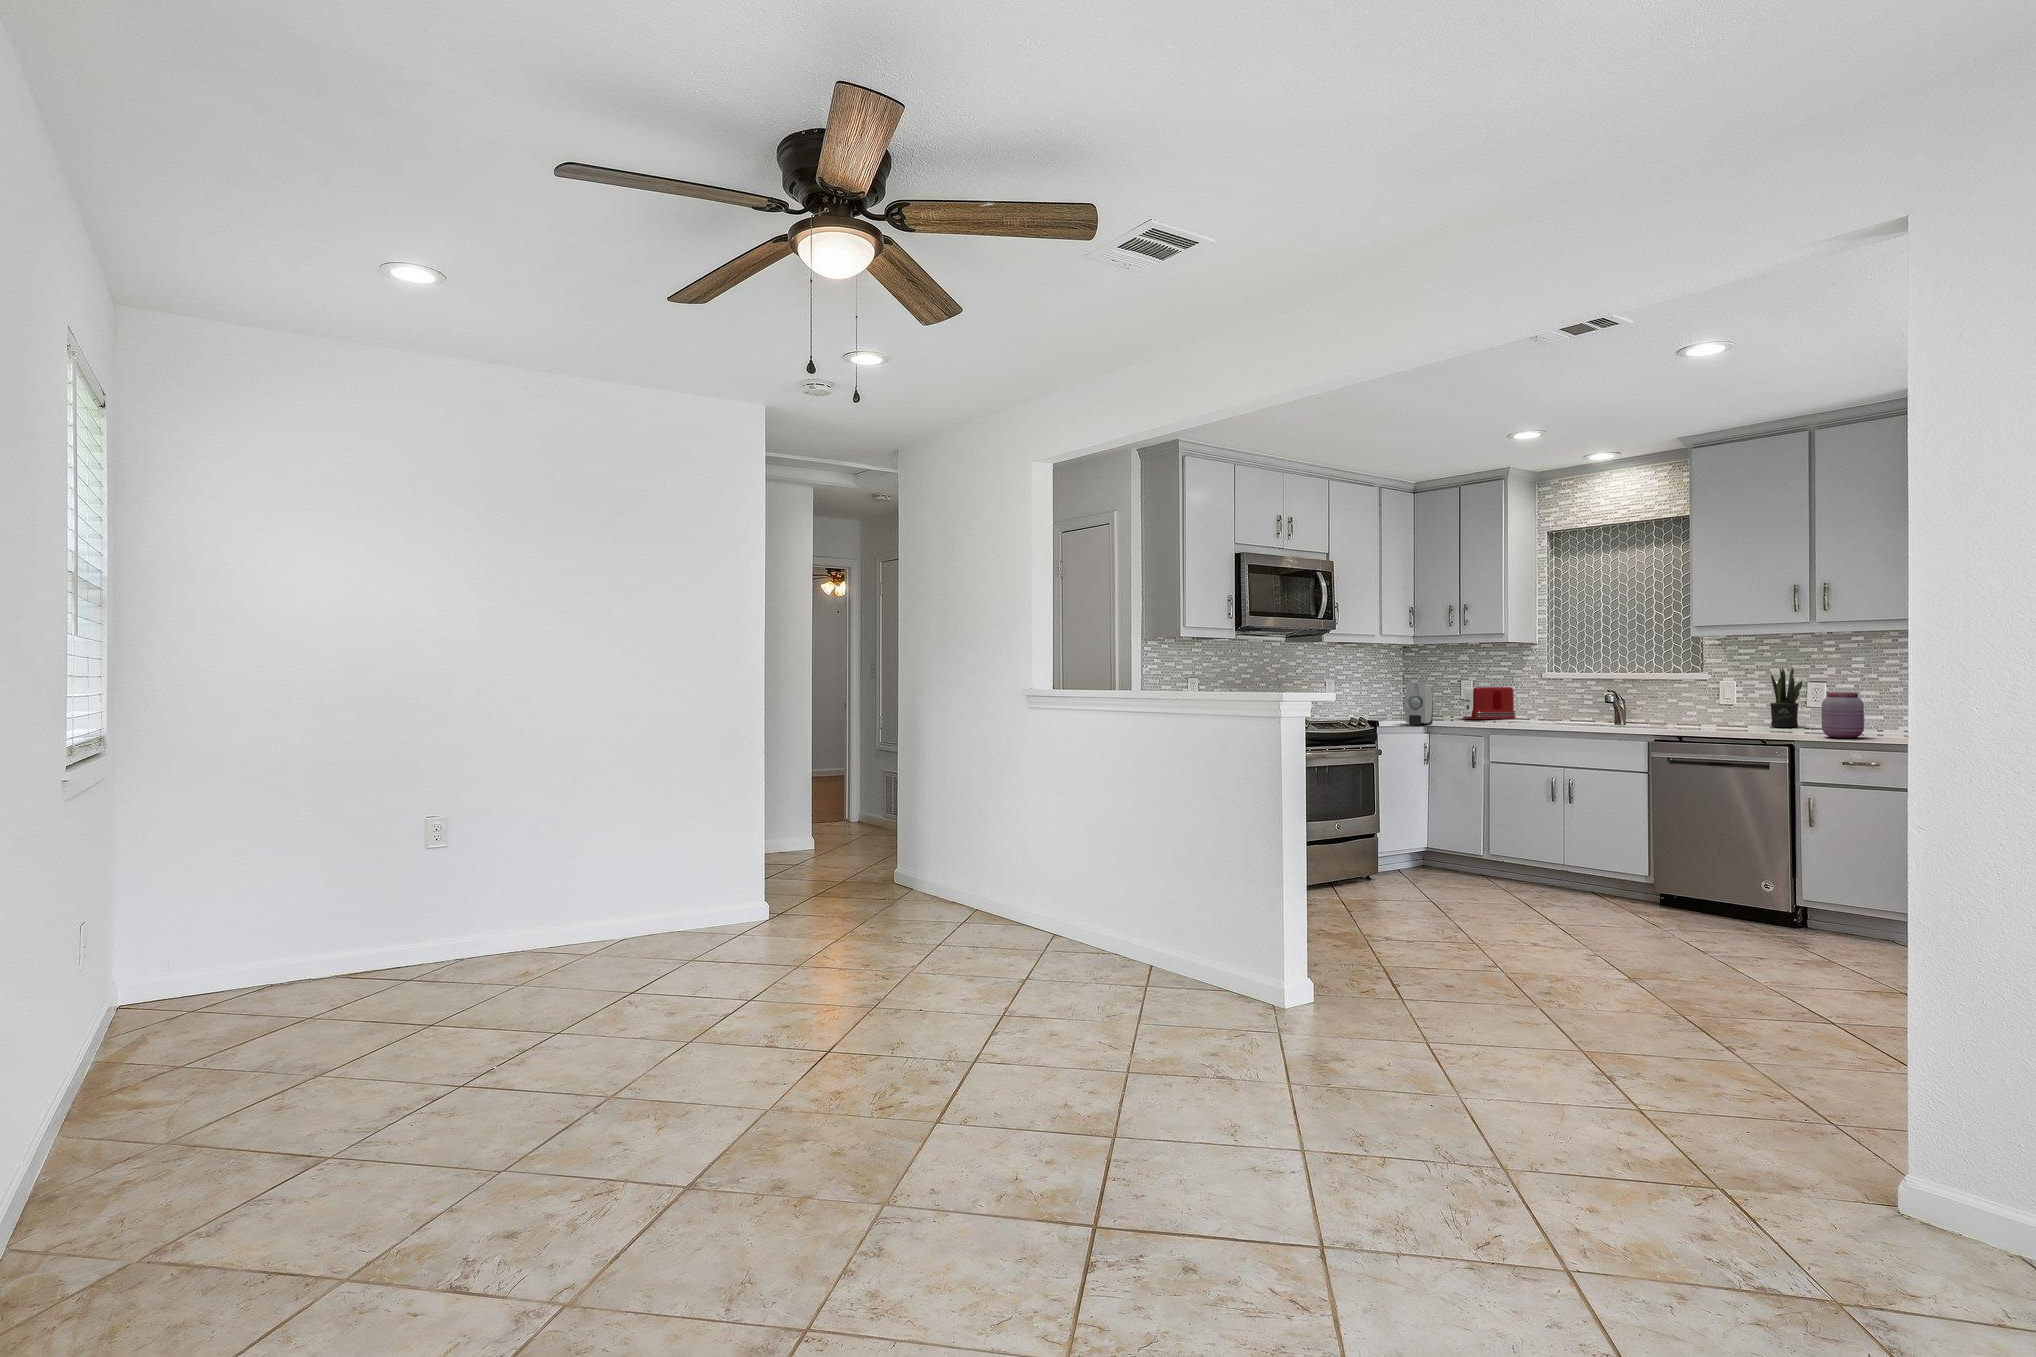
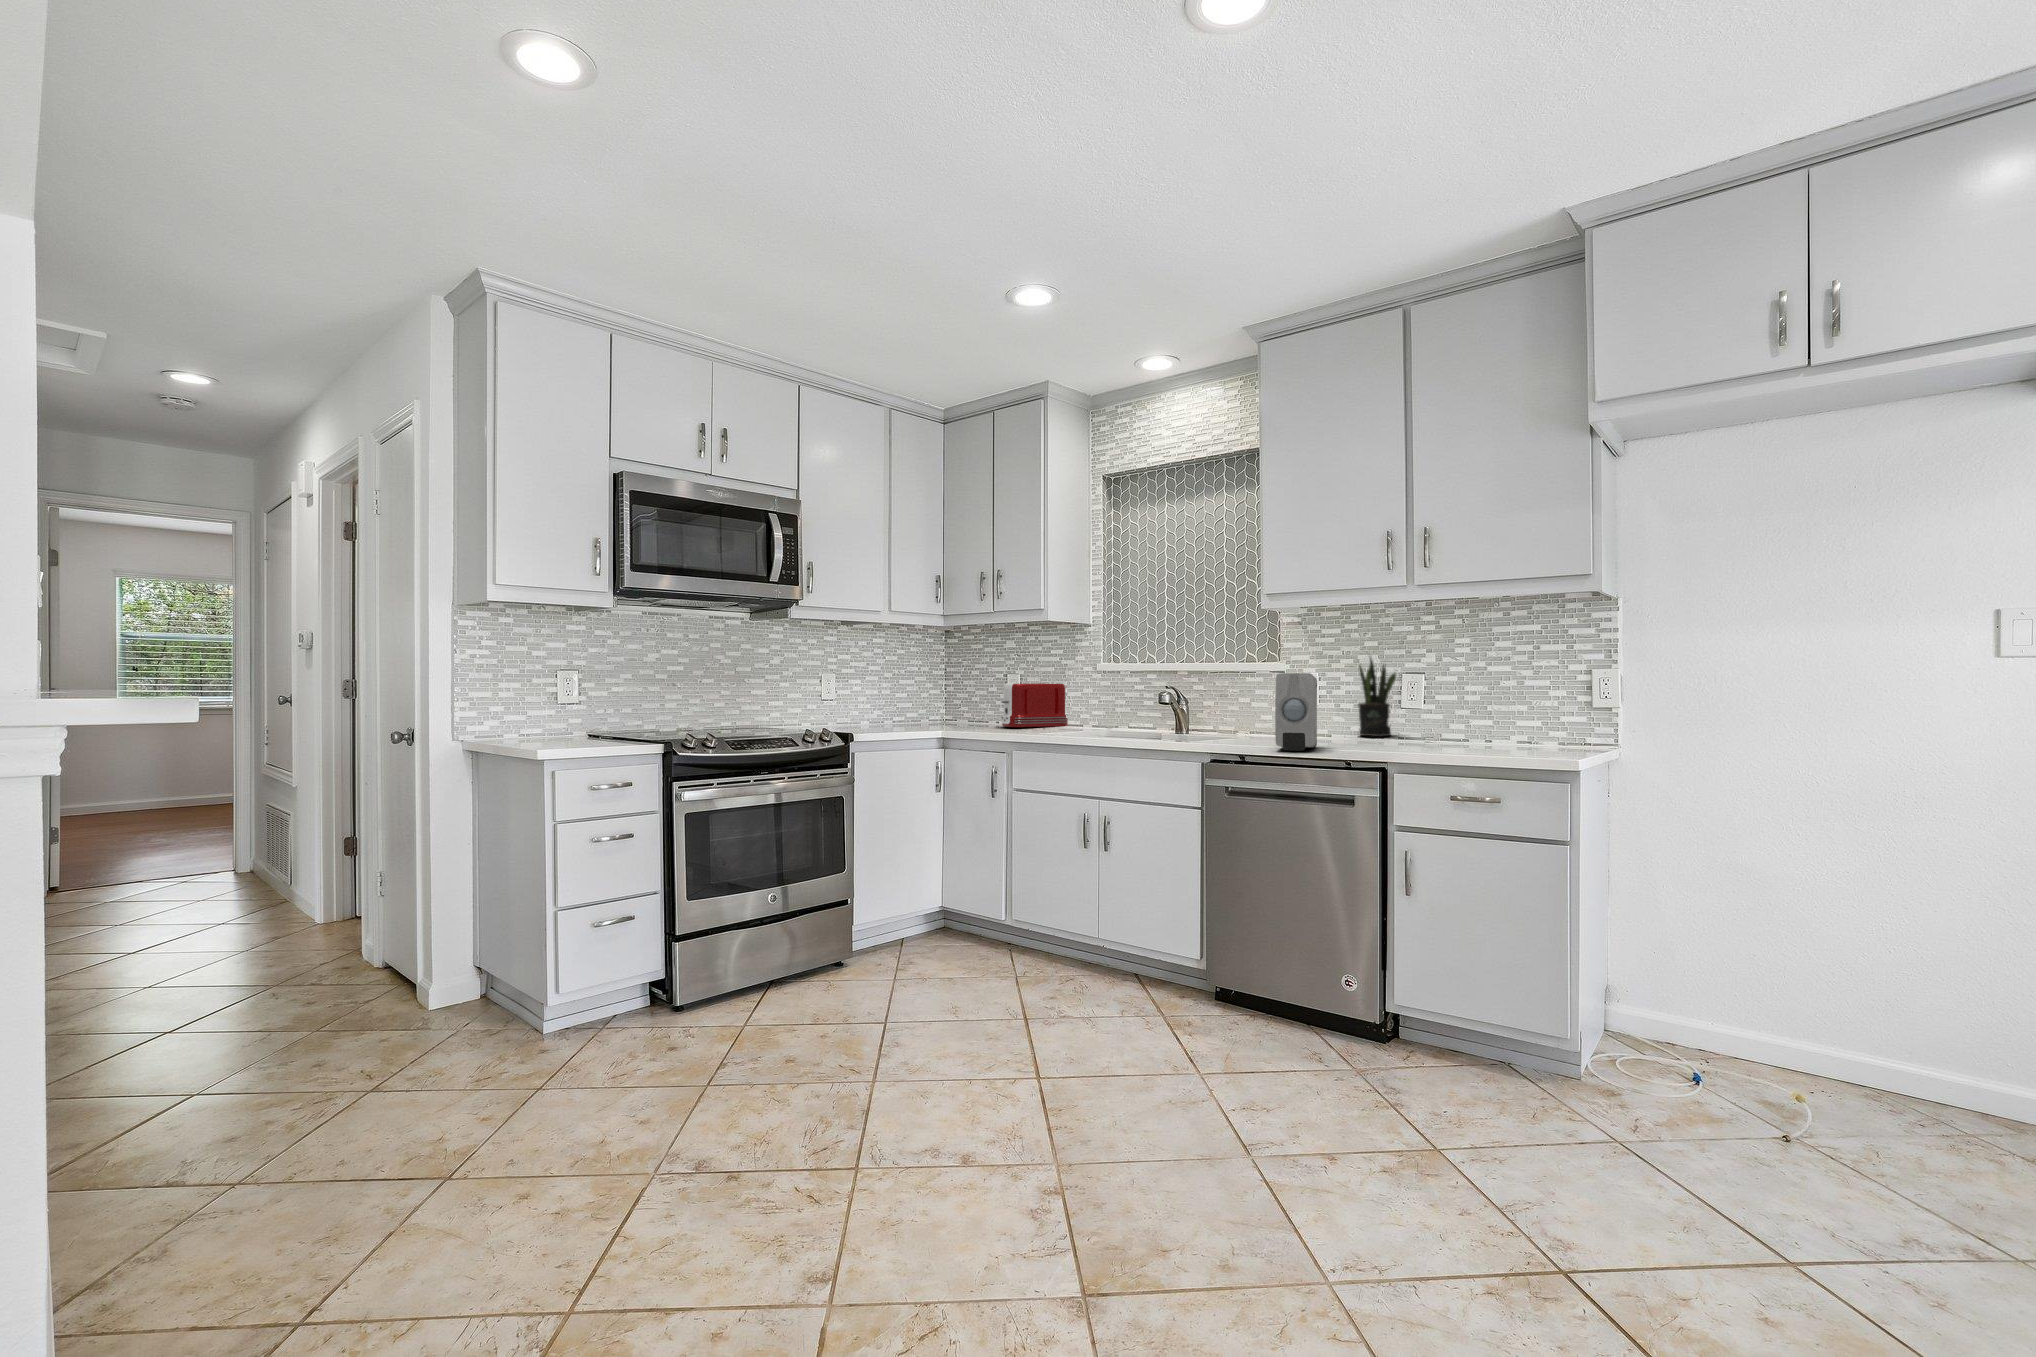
soap dispenser: present [1405,683,1433,725] -> present [1275,673,1317,751]
jar: present [1821,693,1864,738] -> none [1418,688,1472,756]

